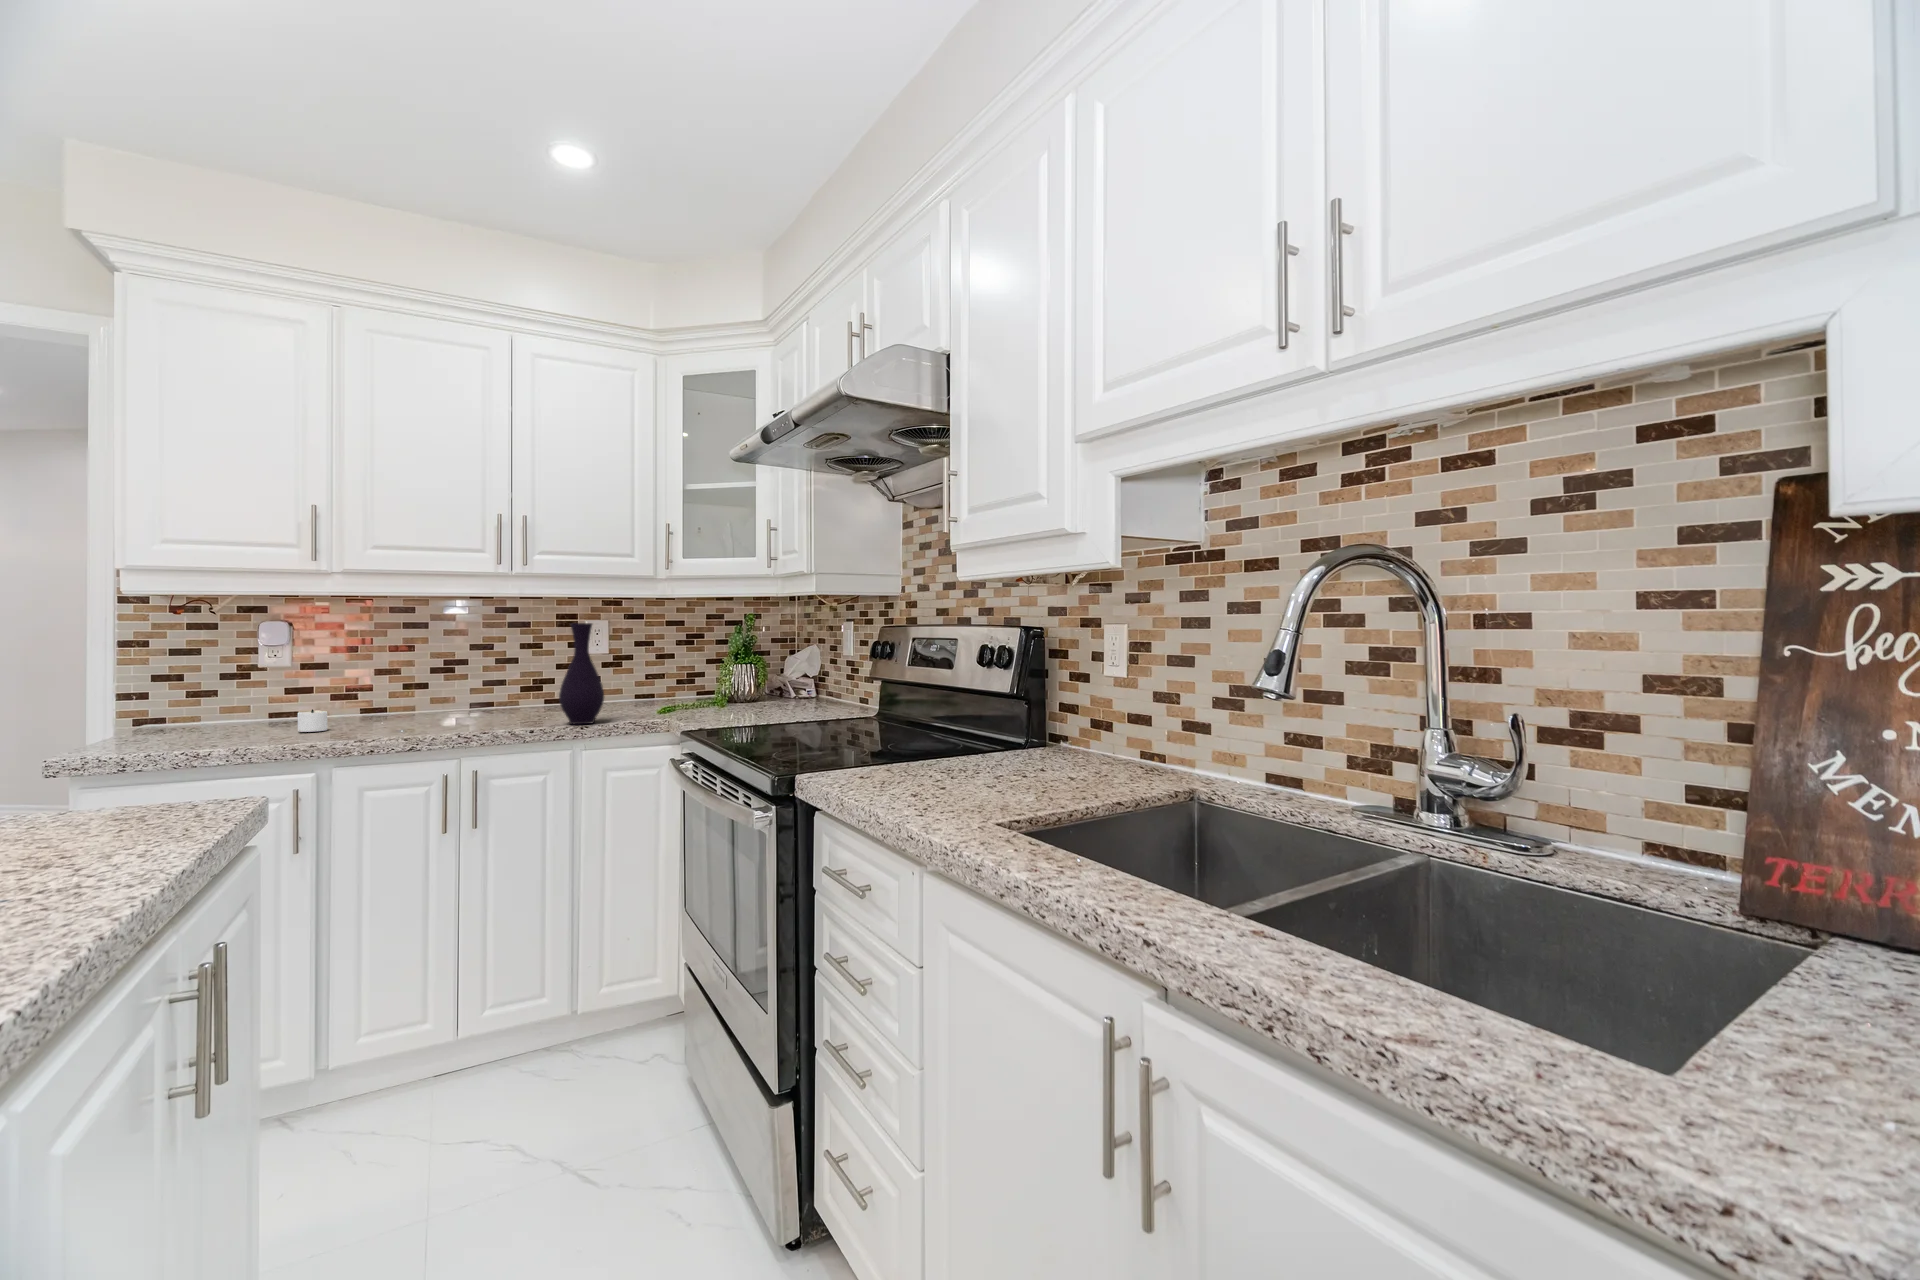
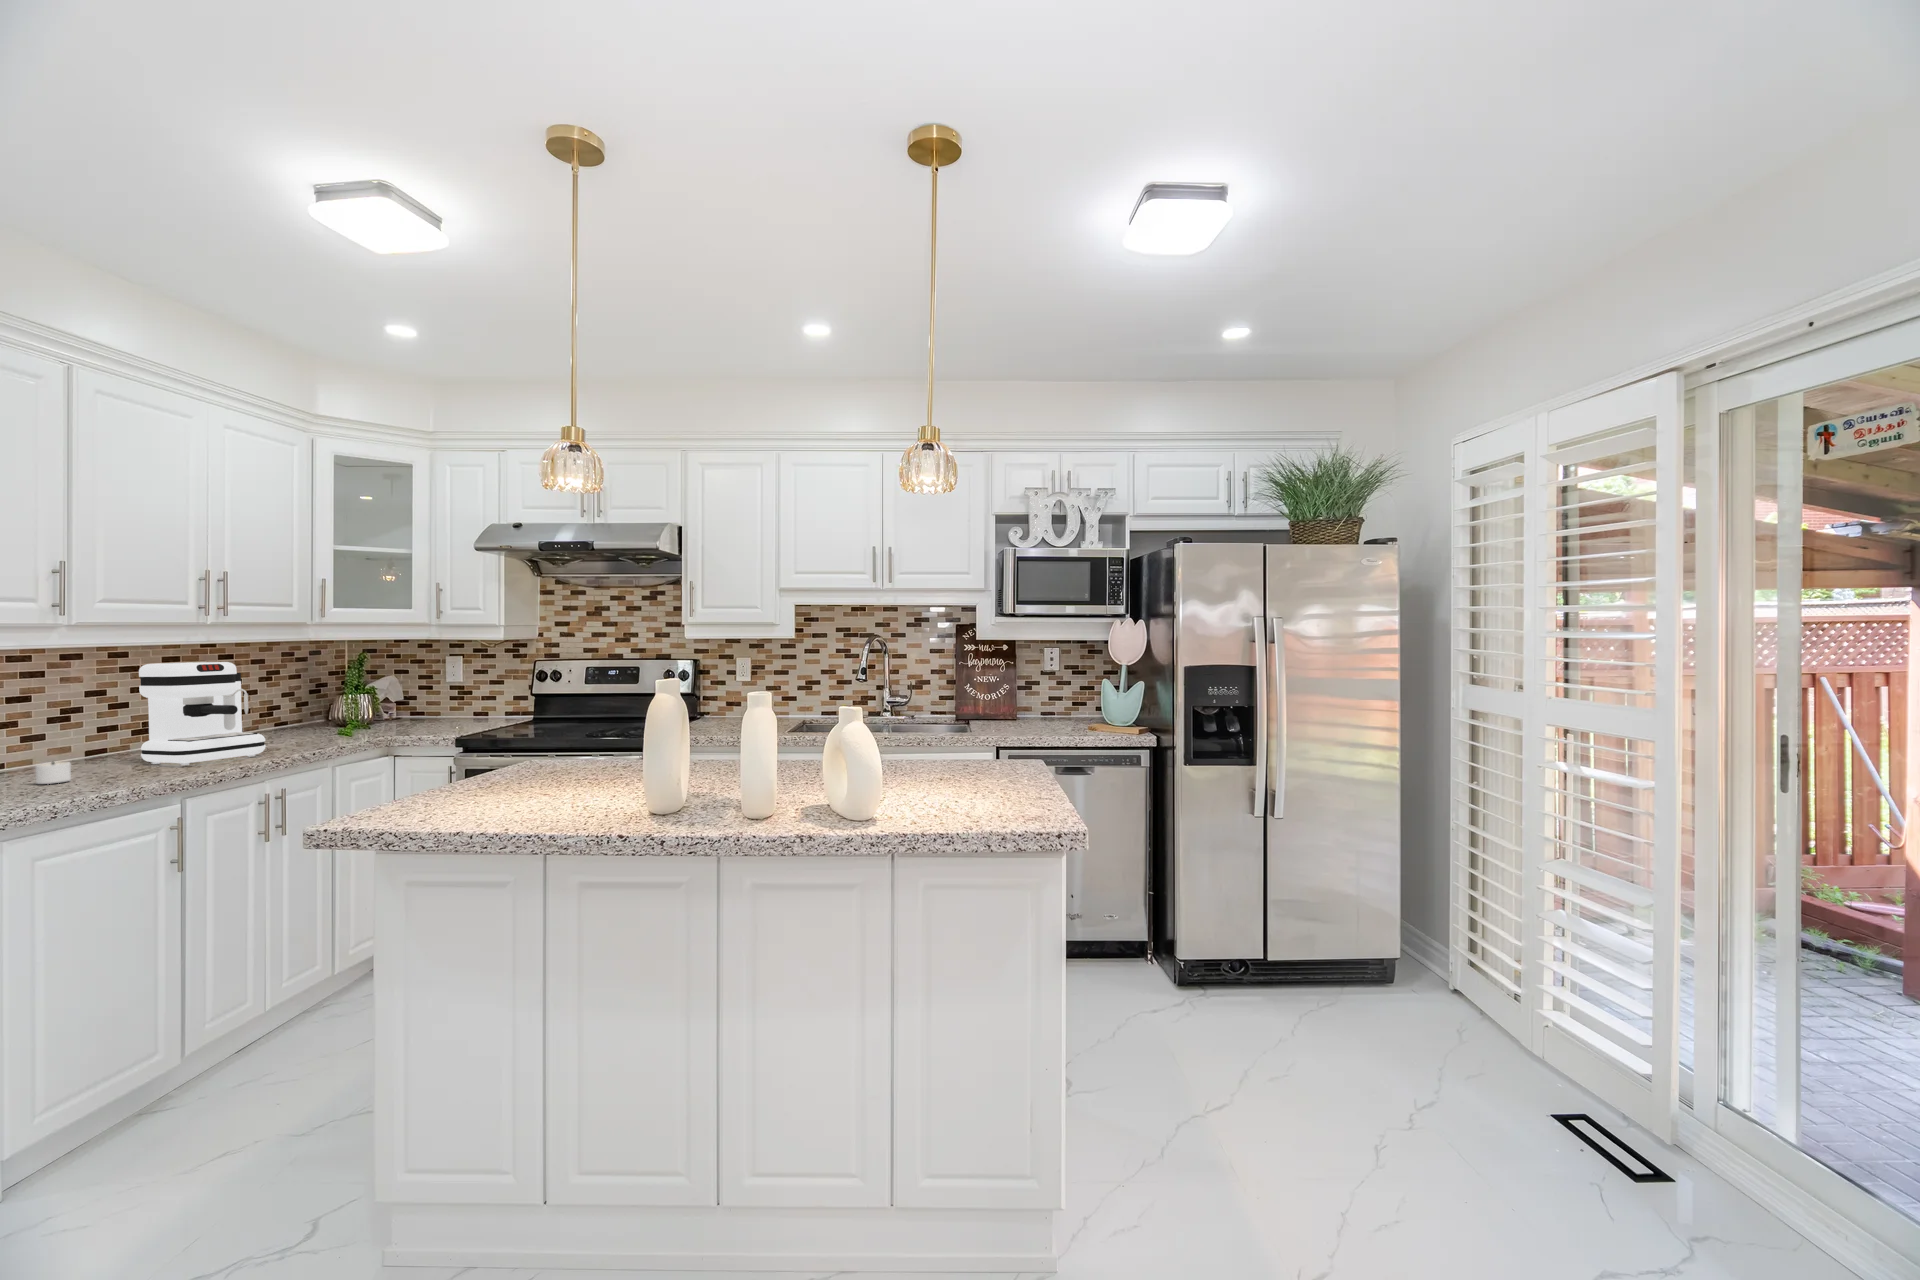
coffee maker: none [404,614,523,728] -> present [139,662,266,765]
vase: present [559,623,604,724] -> none [307,666,349,747]

